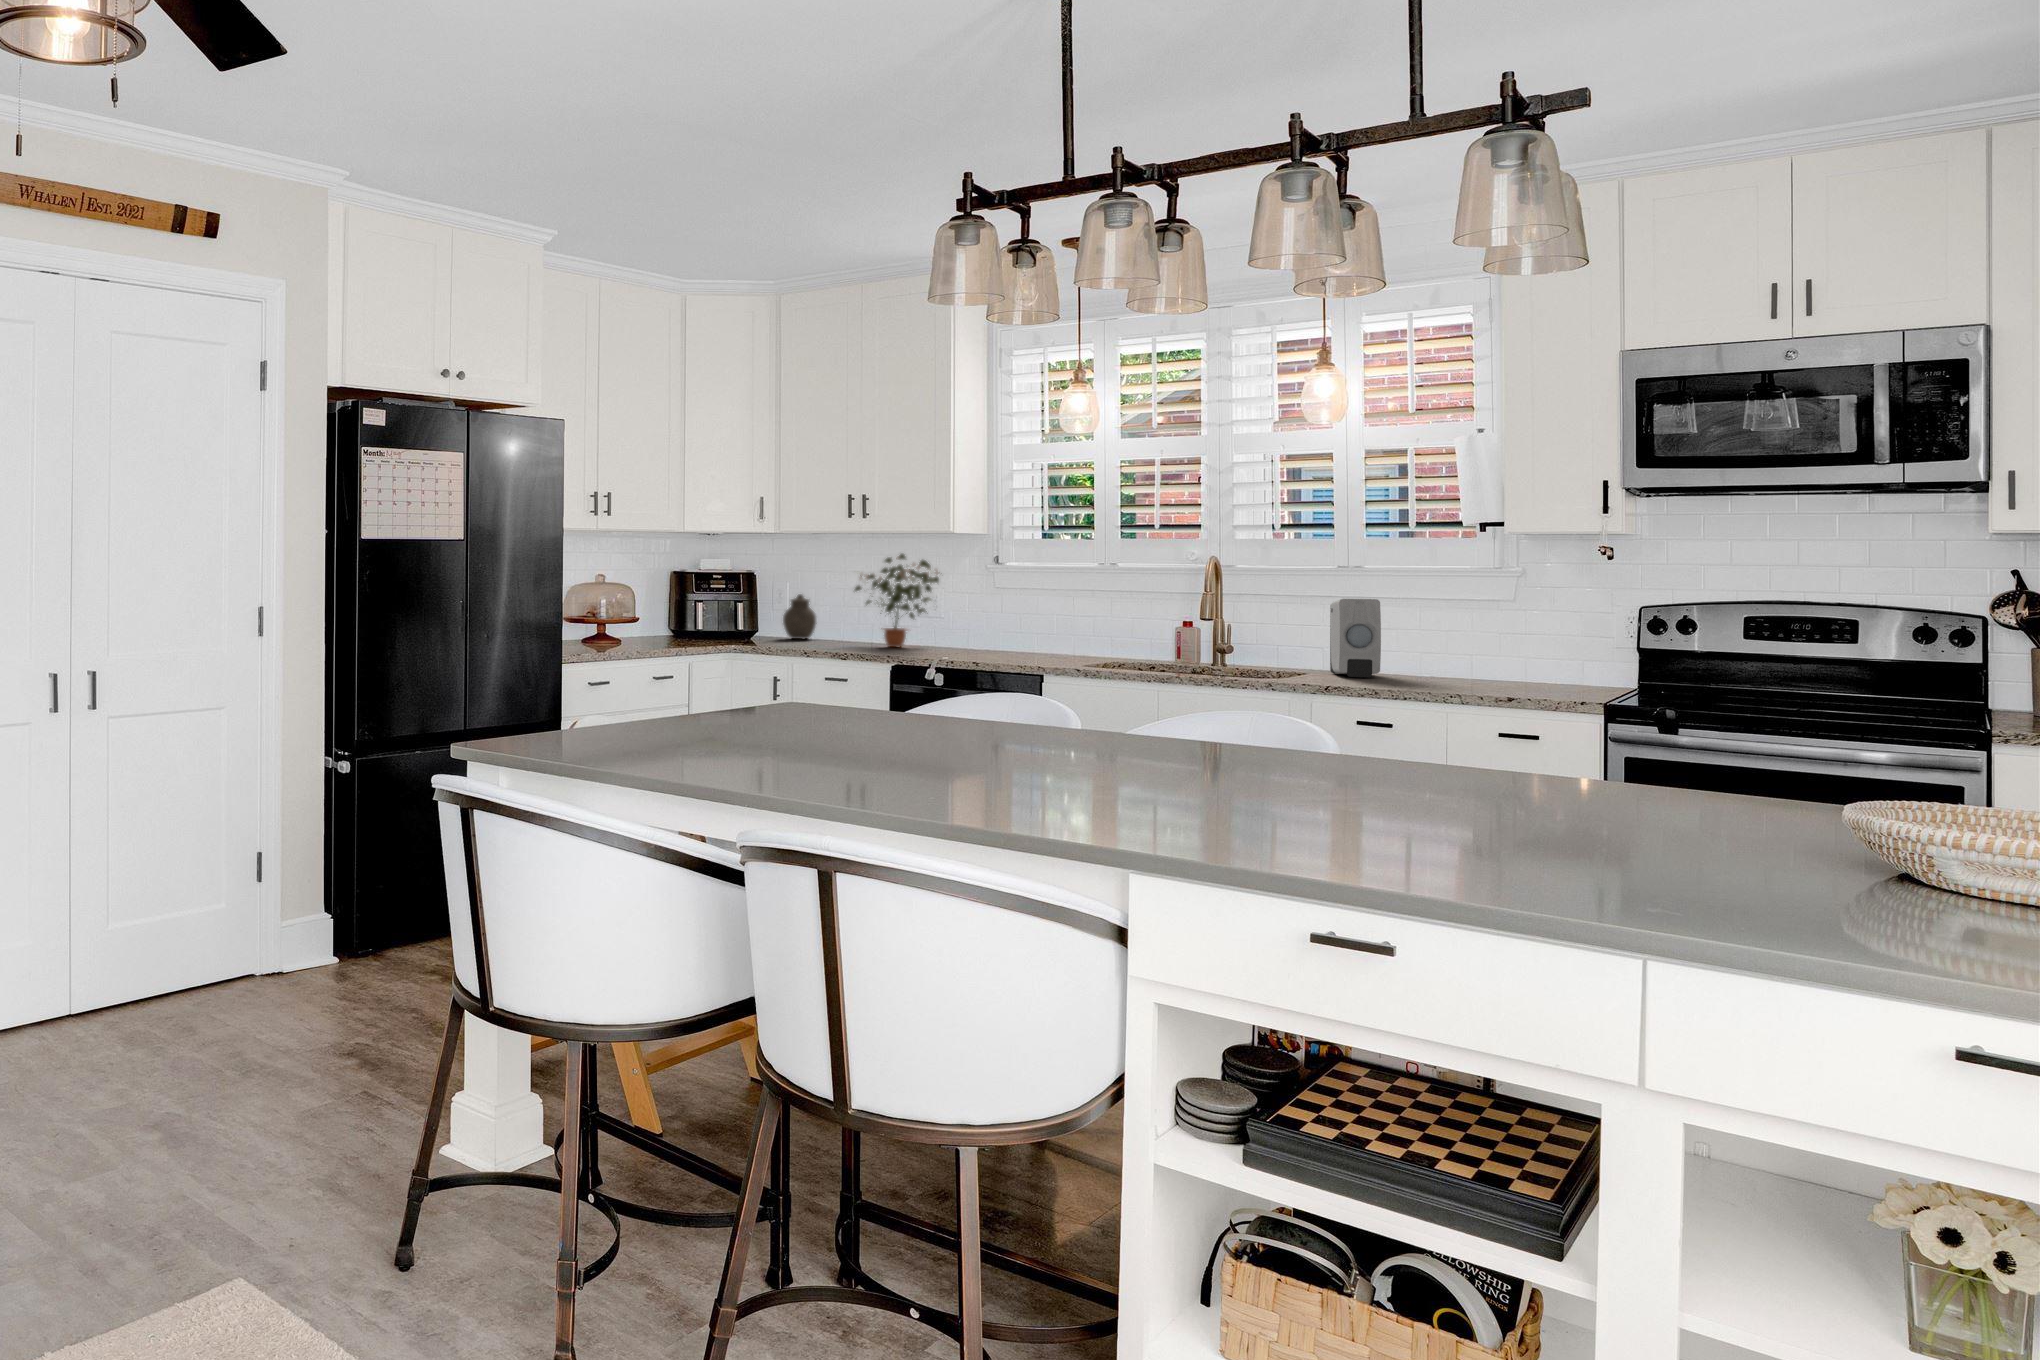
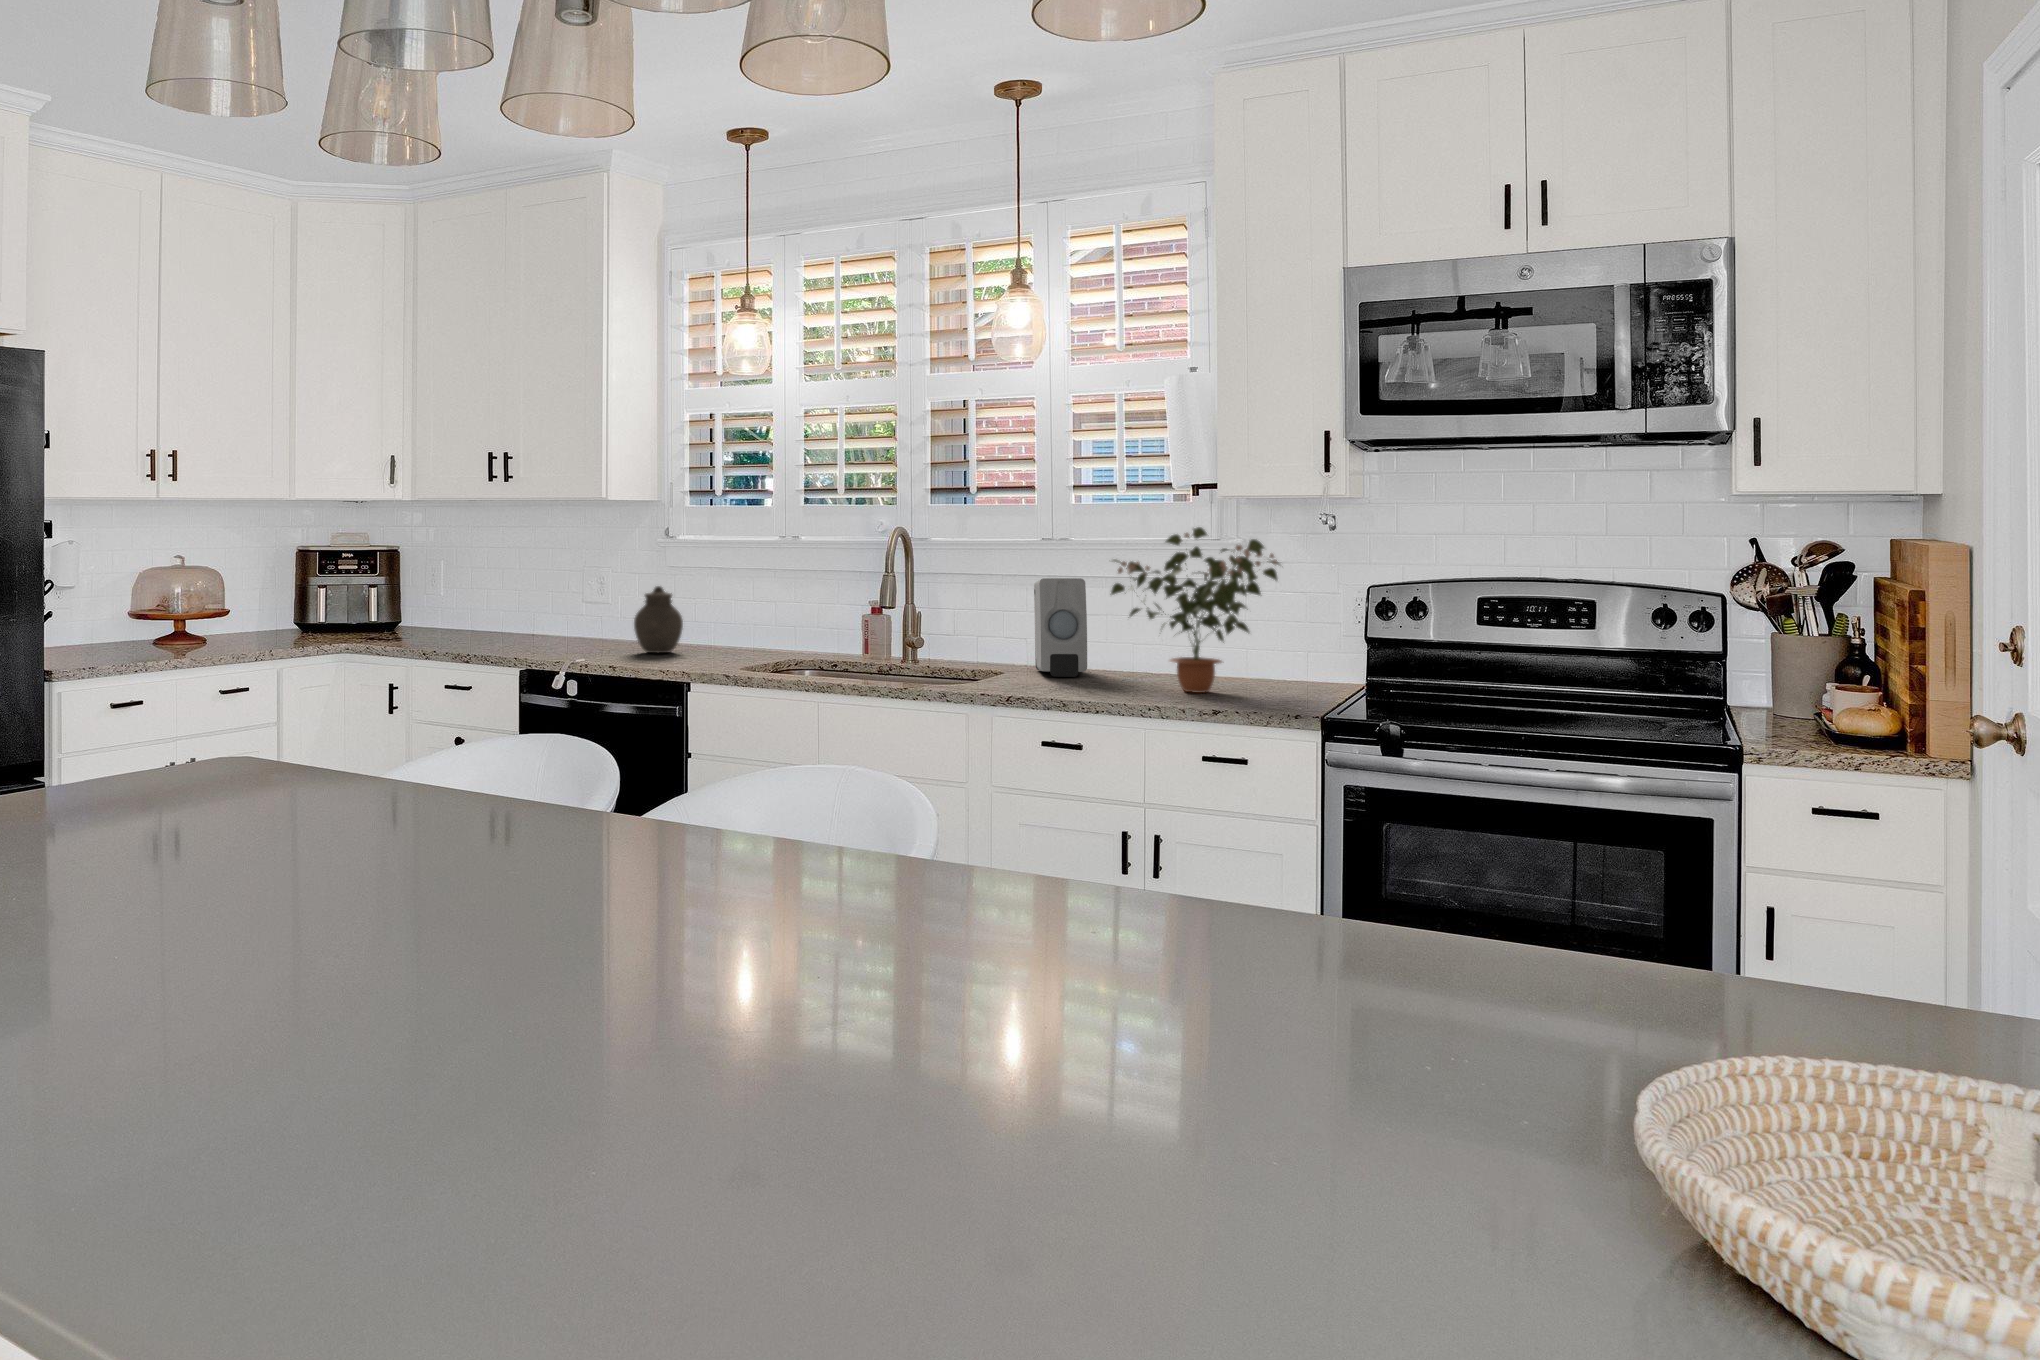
potted plant: present [855,554,939,647] -> present [1111,527,1280,693]
jar: present [783,594,817,639] -> present [634,586,683,653]

